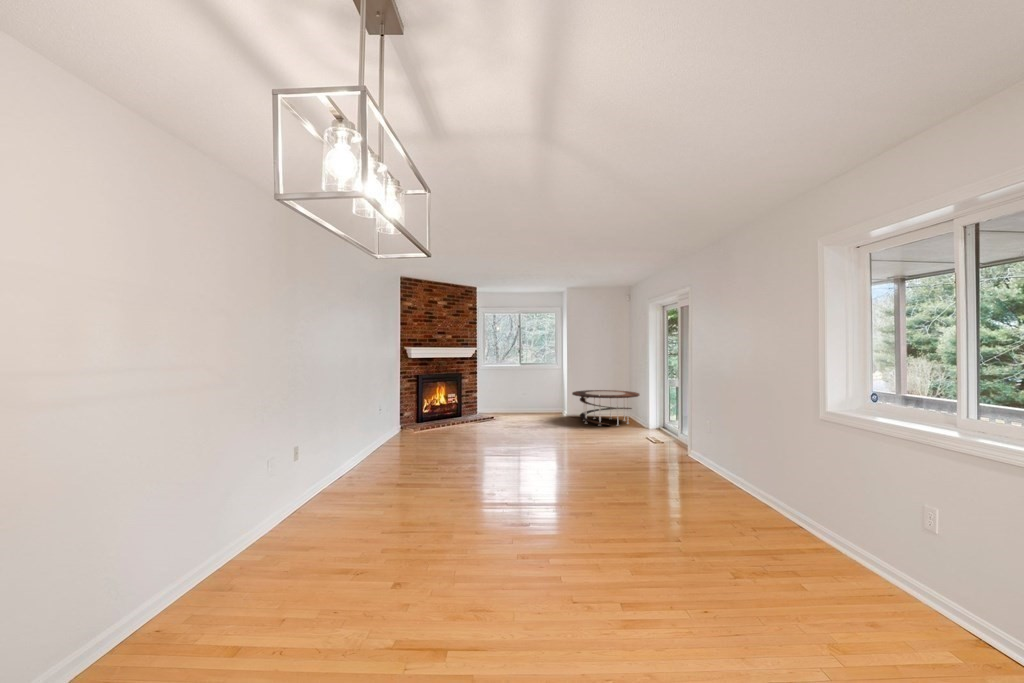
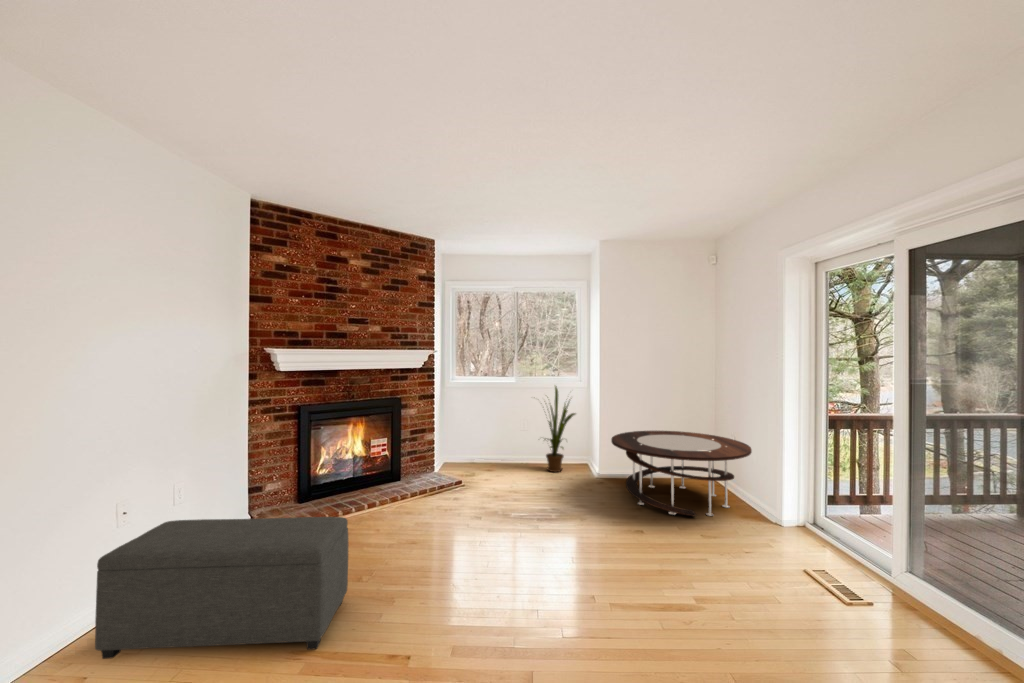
house plant: none [530,367,556,415] -> present [546,386,575,472]
ottoman: none [392,411,465,451] -> present [95,517,349,659]

